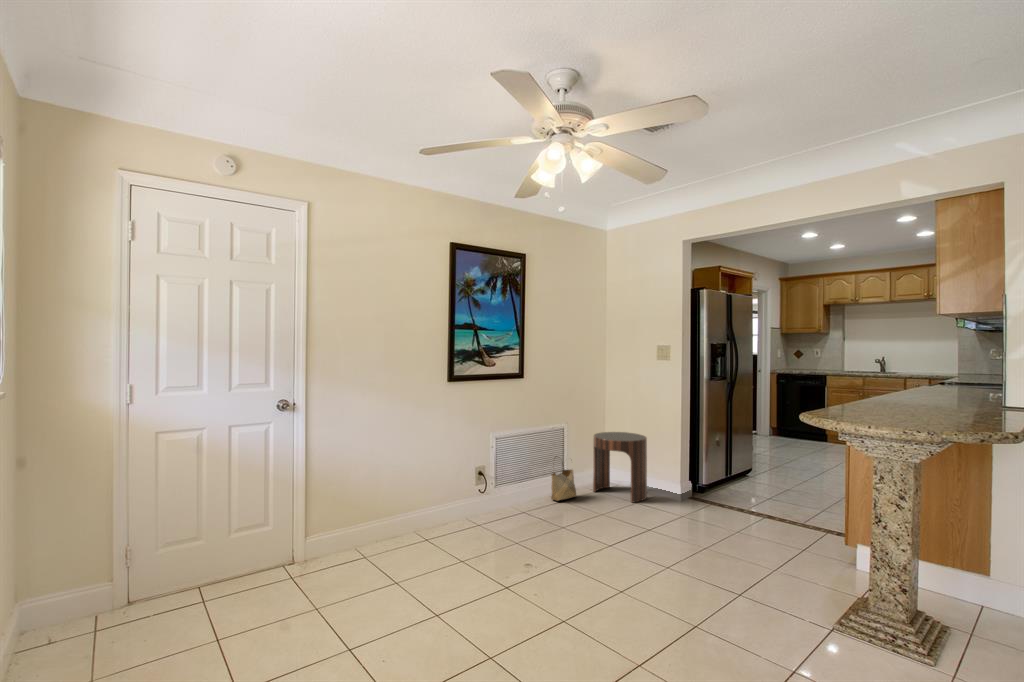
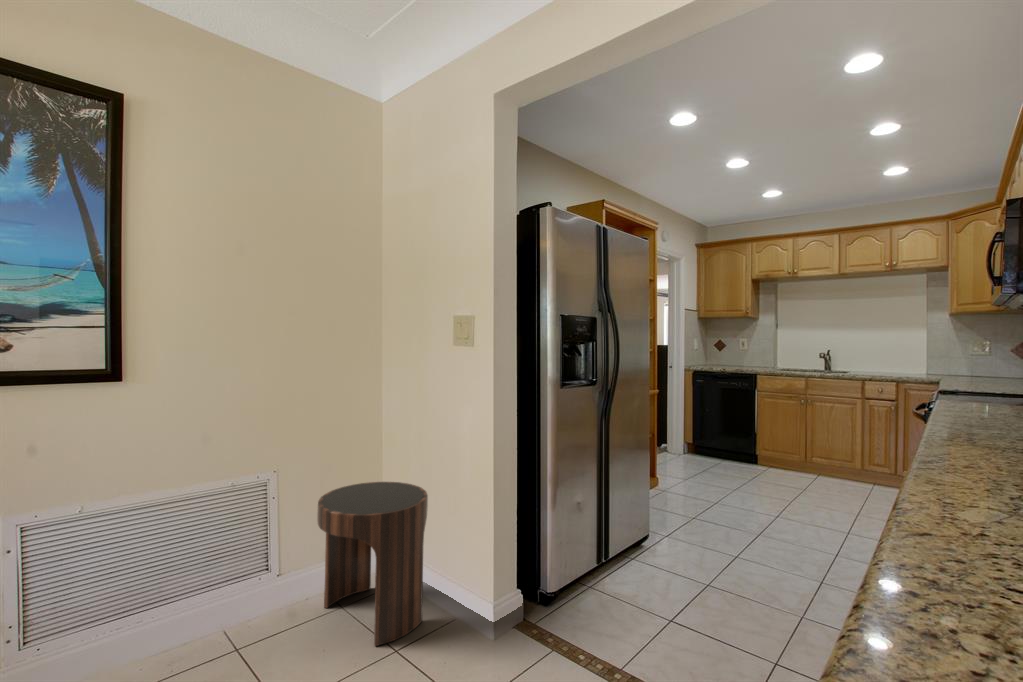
woven basket: present [551,465,576,501] -> none [195,544,268,654]

